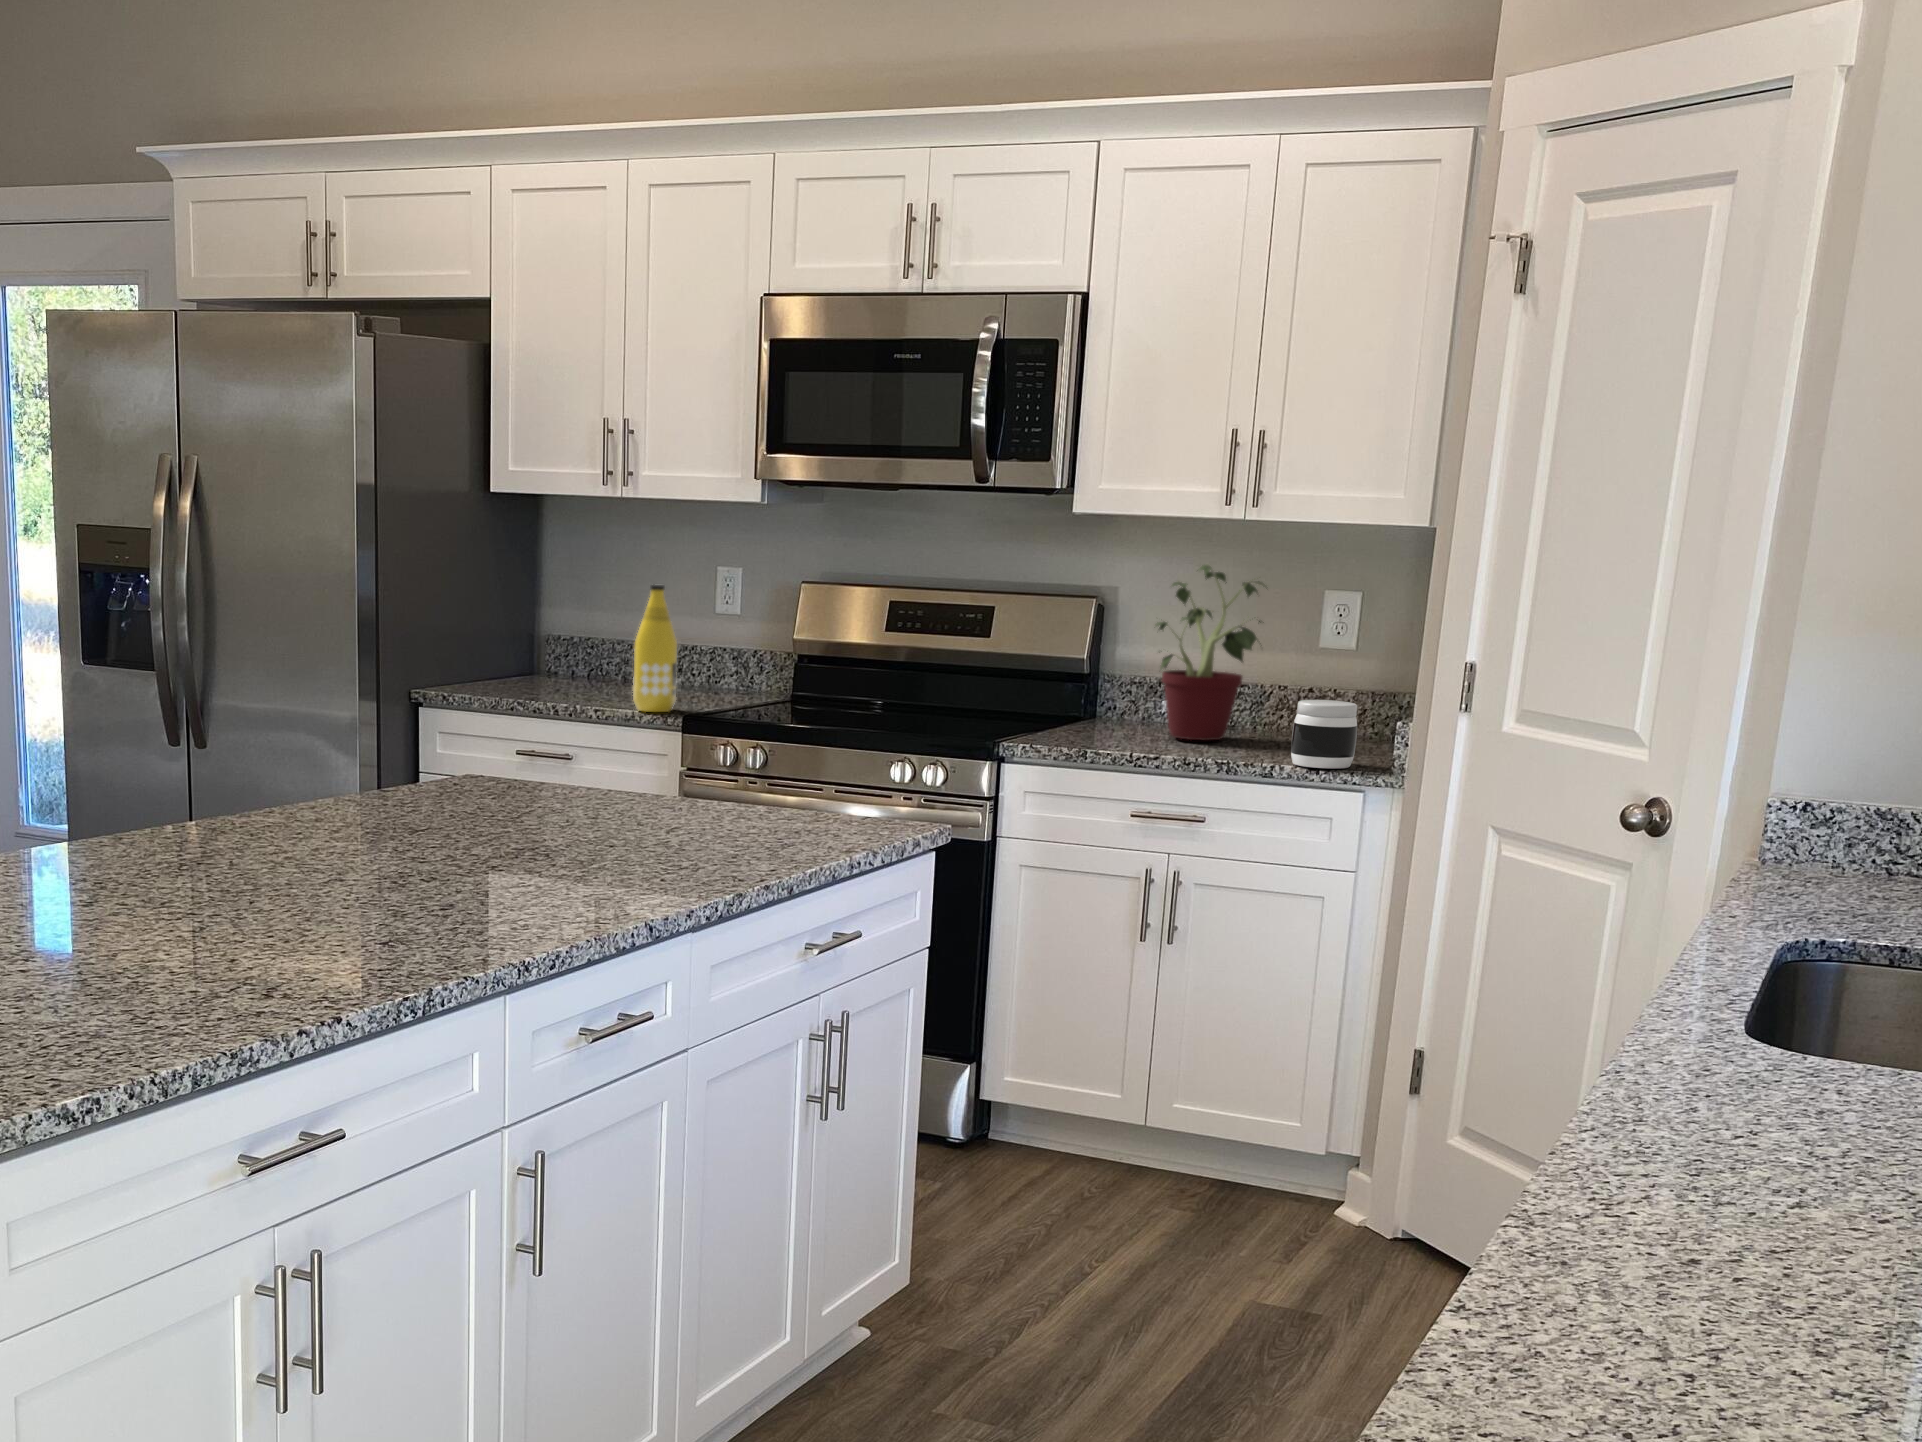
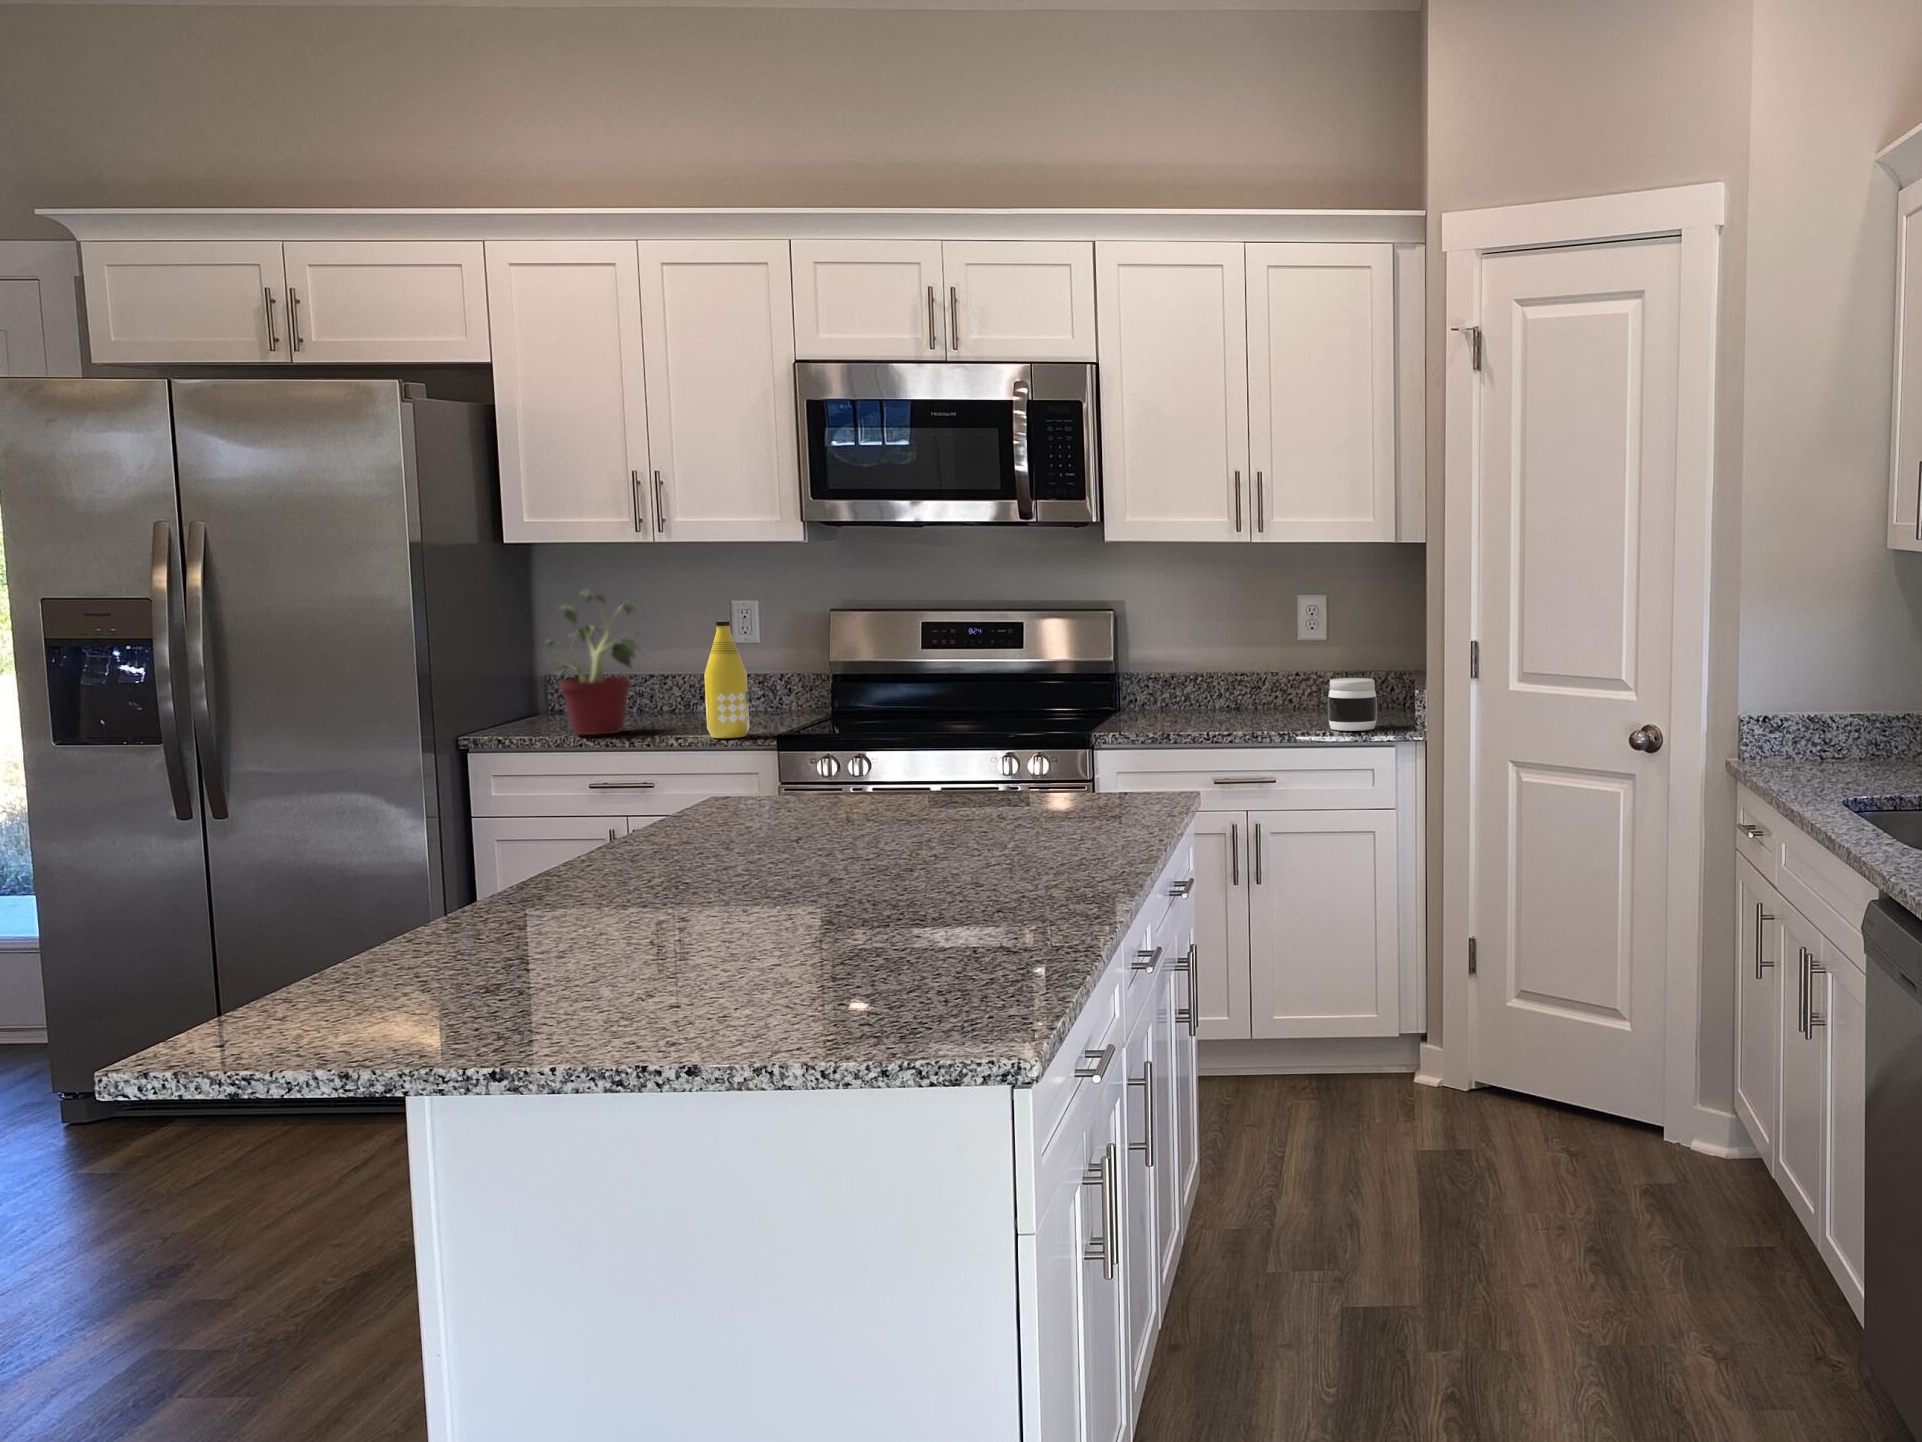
potted plant: present [1156,565,1266,740] -> present [547,590,636,735]

